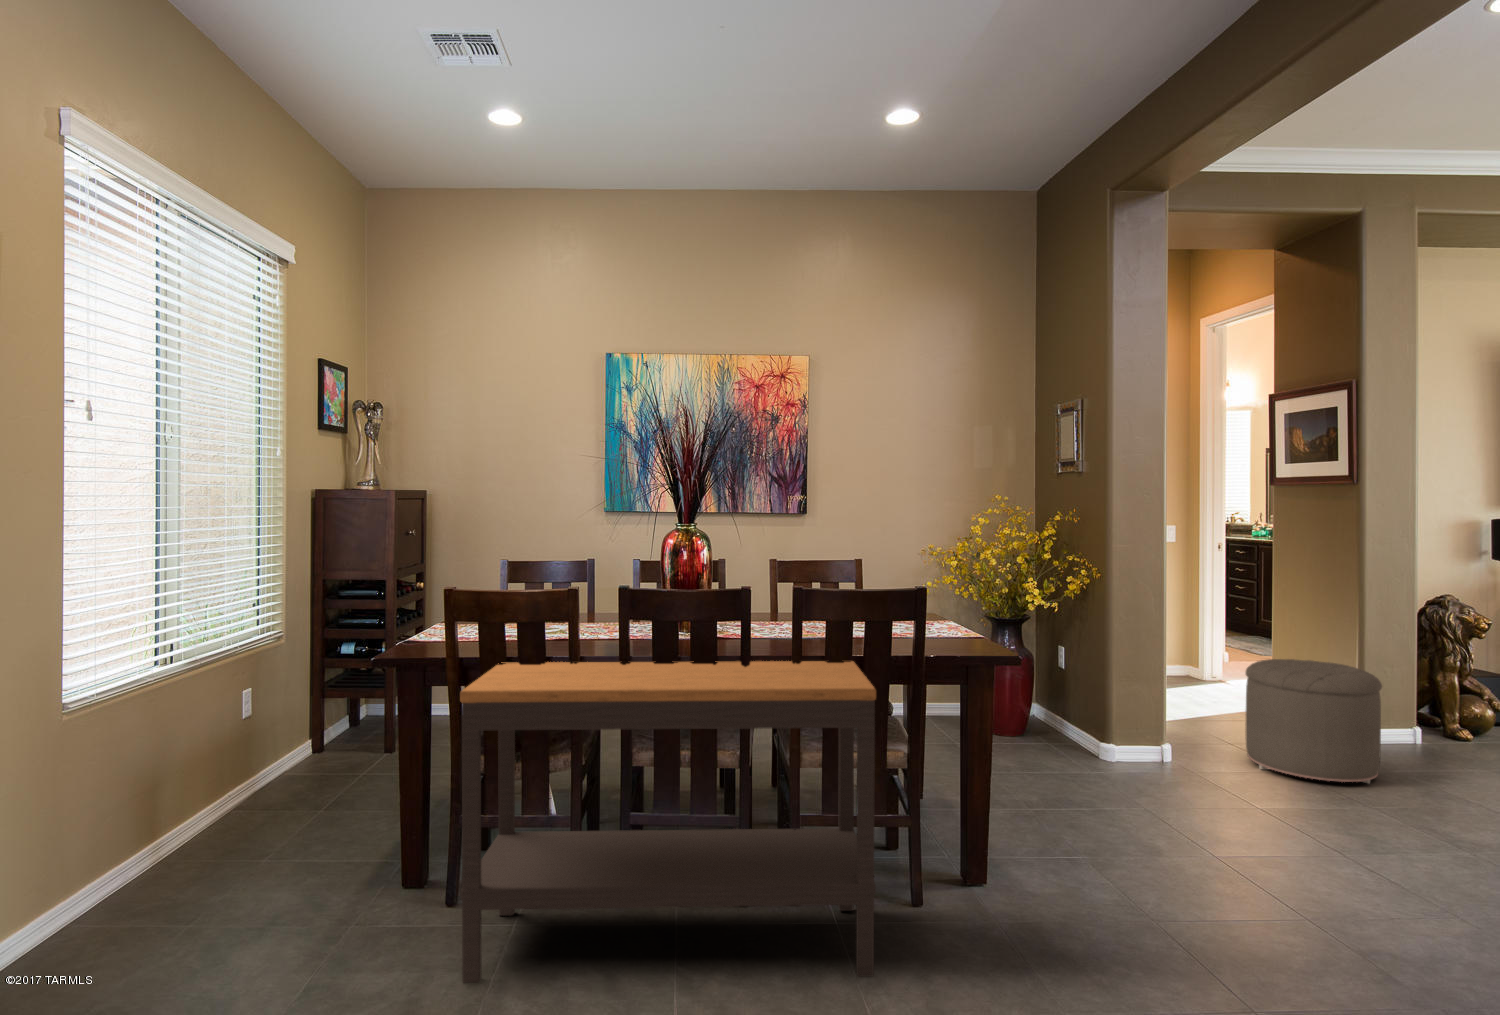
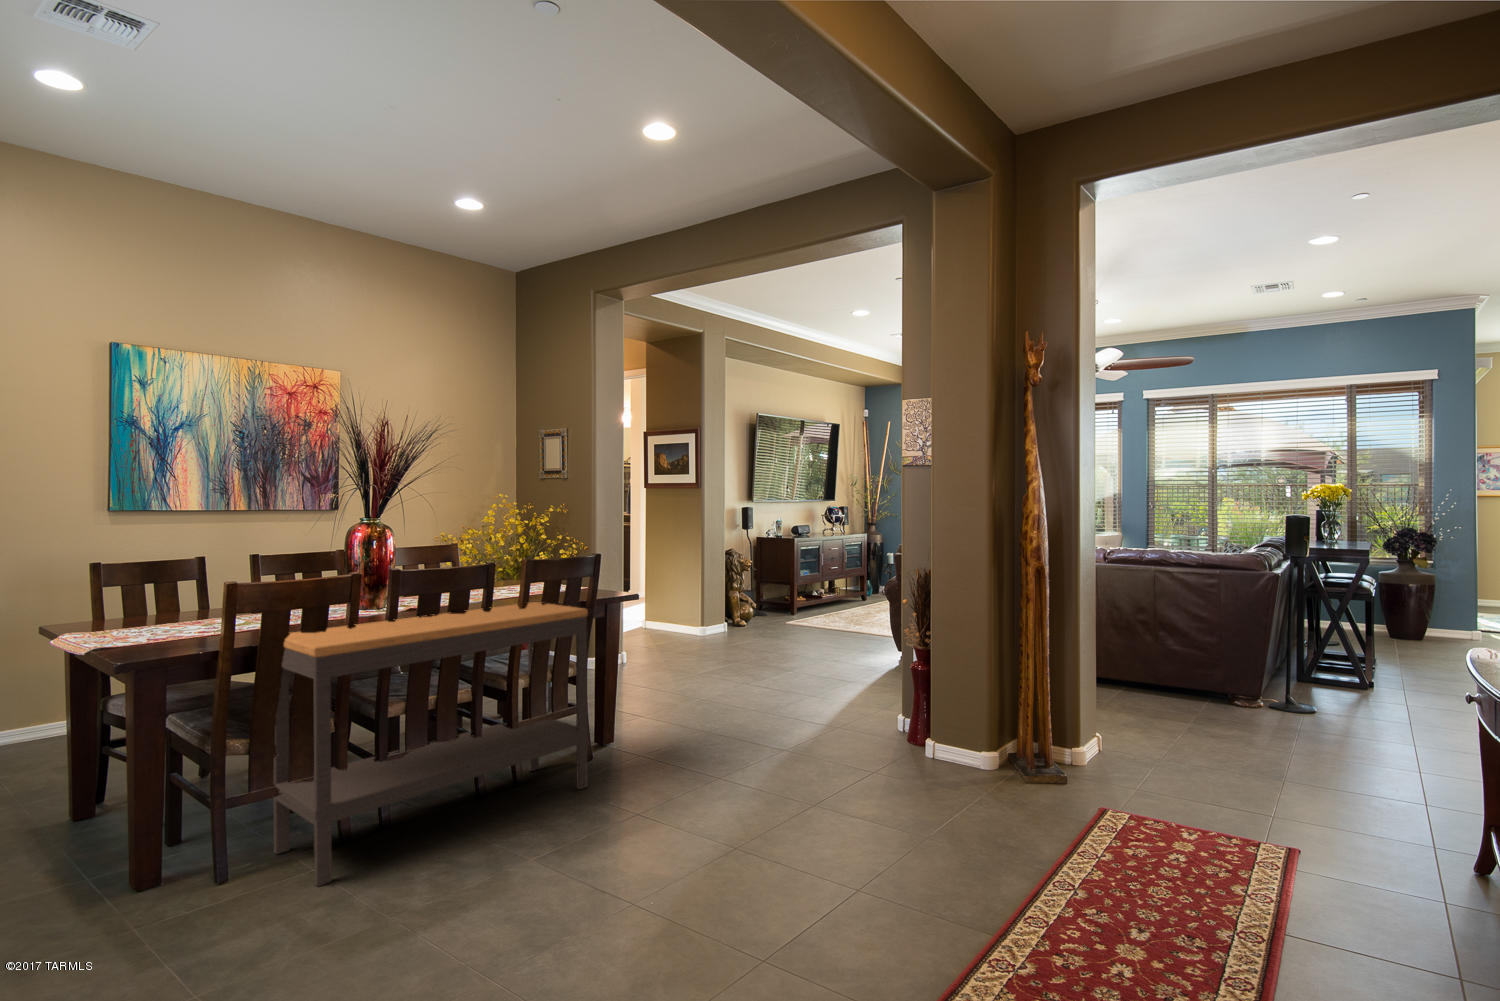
ottoman: present [1246,659,1382,783] -> none [657,591,723,658]

